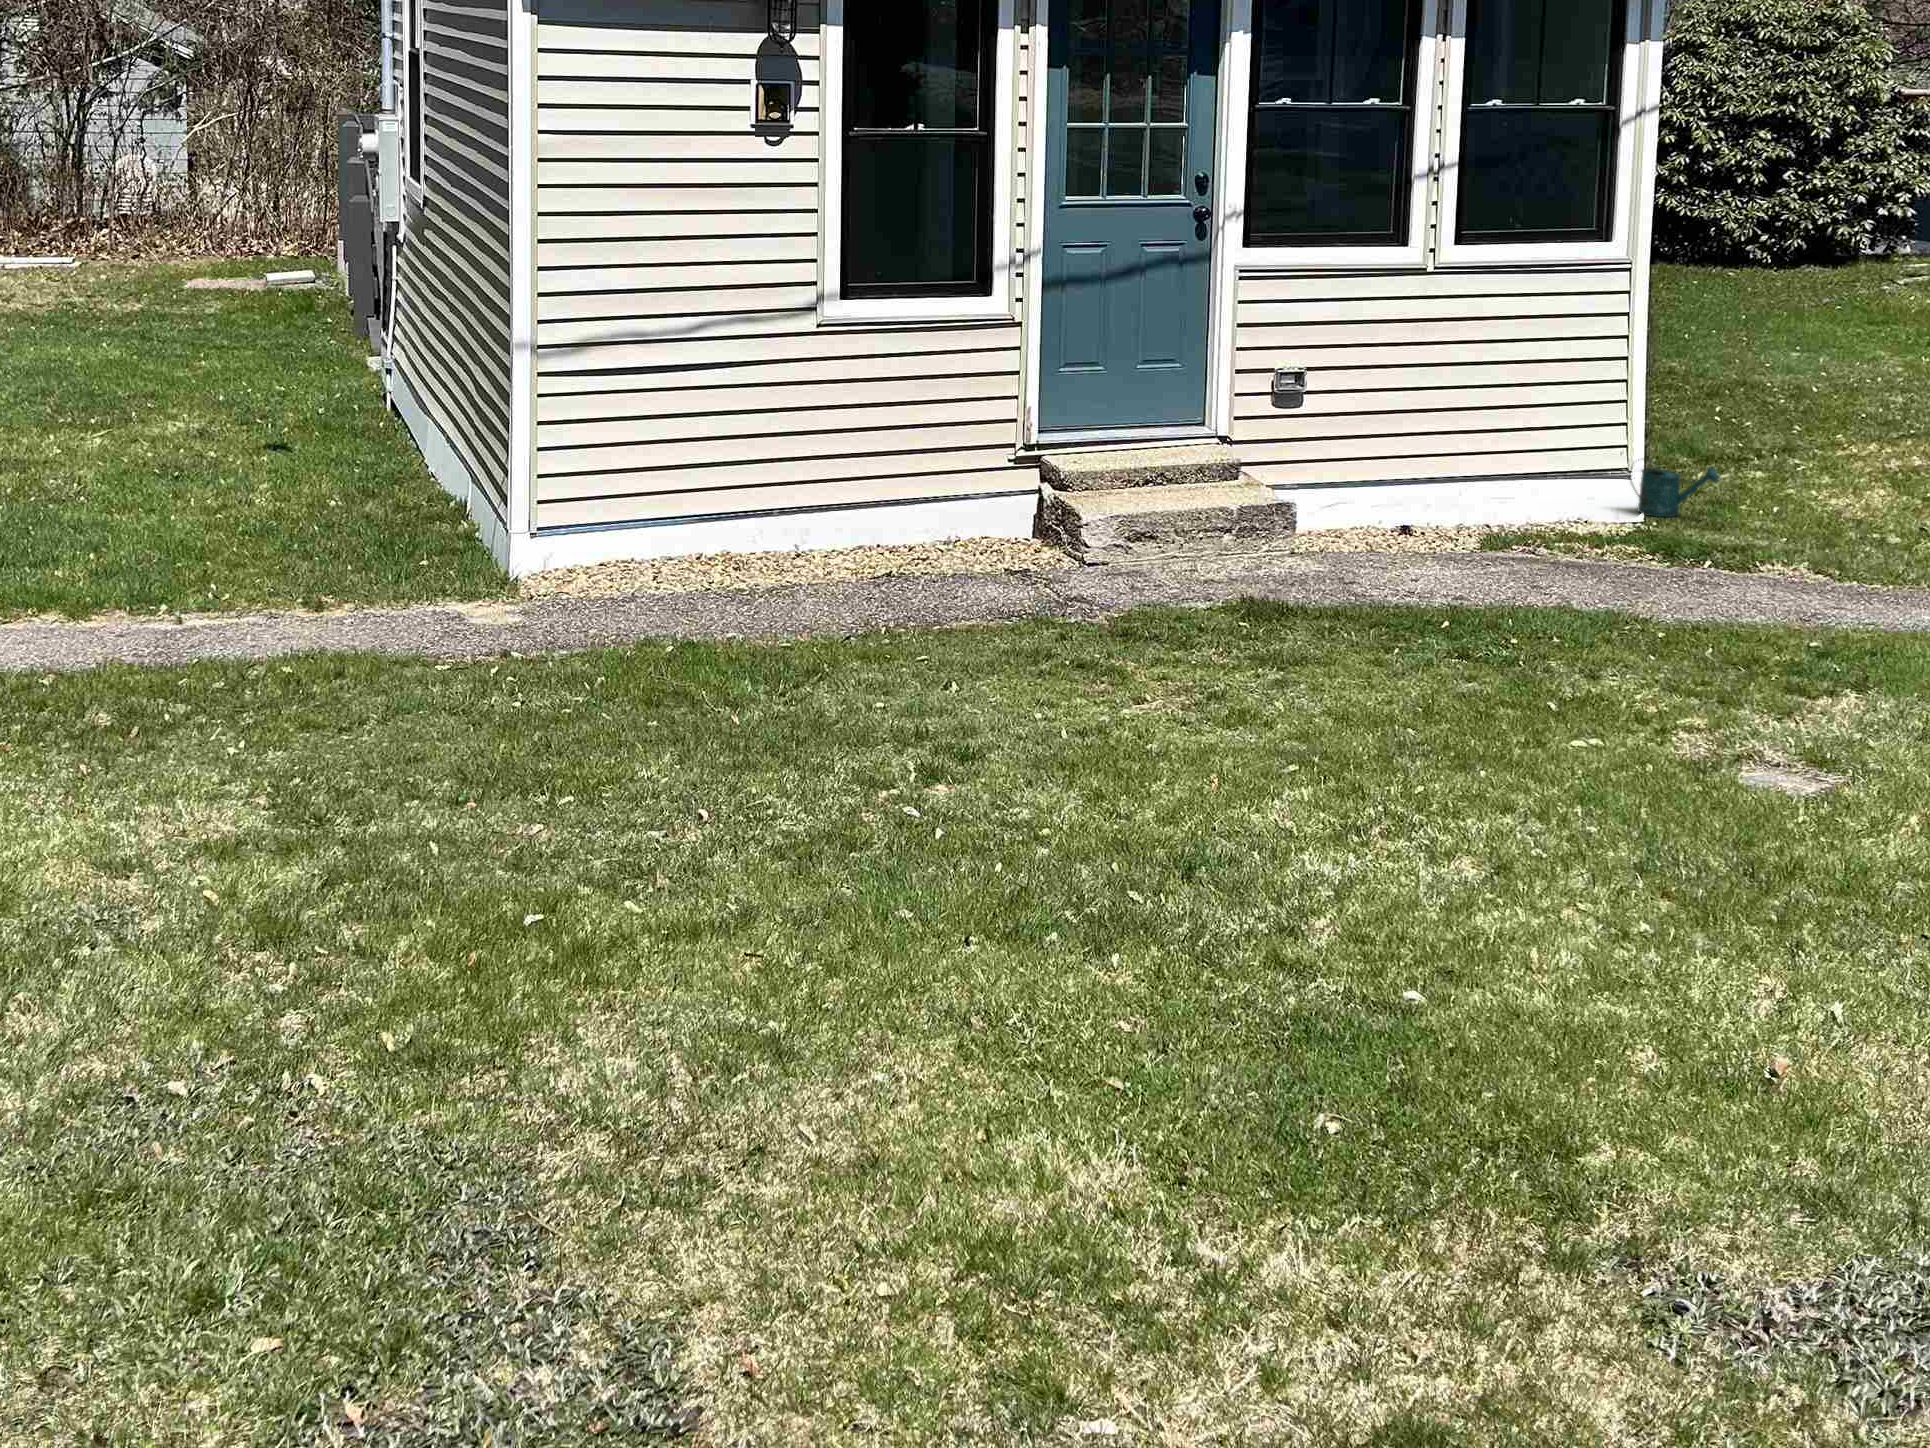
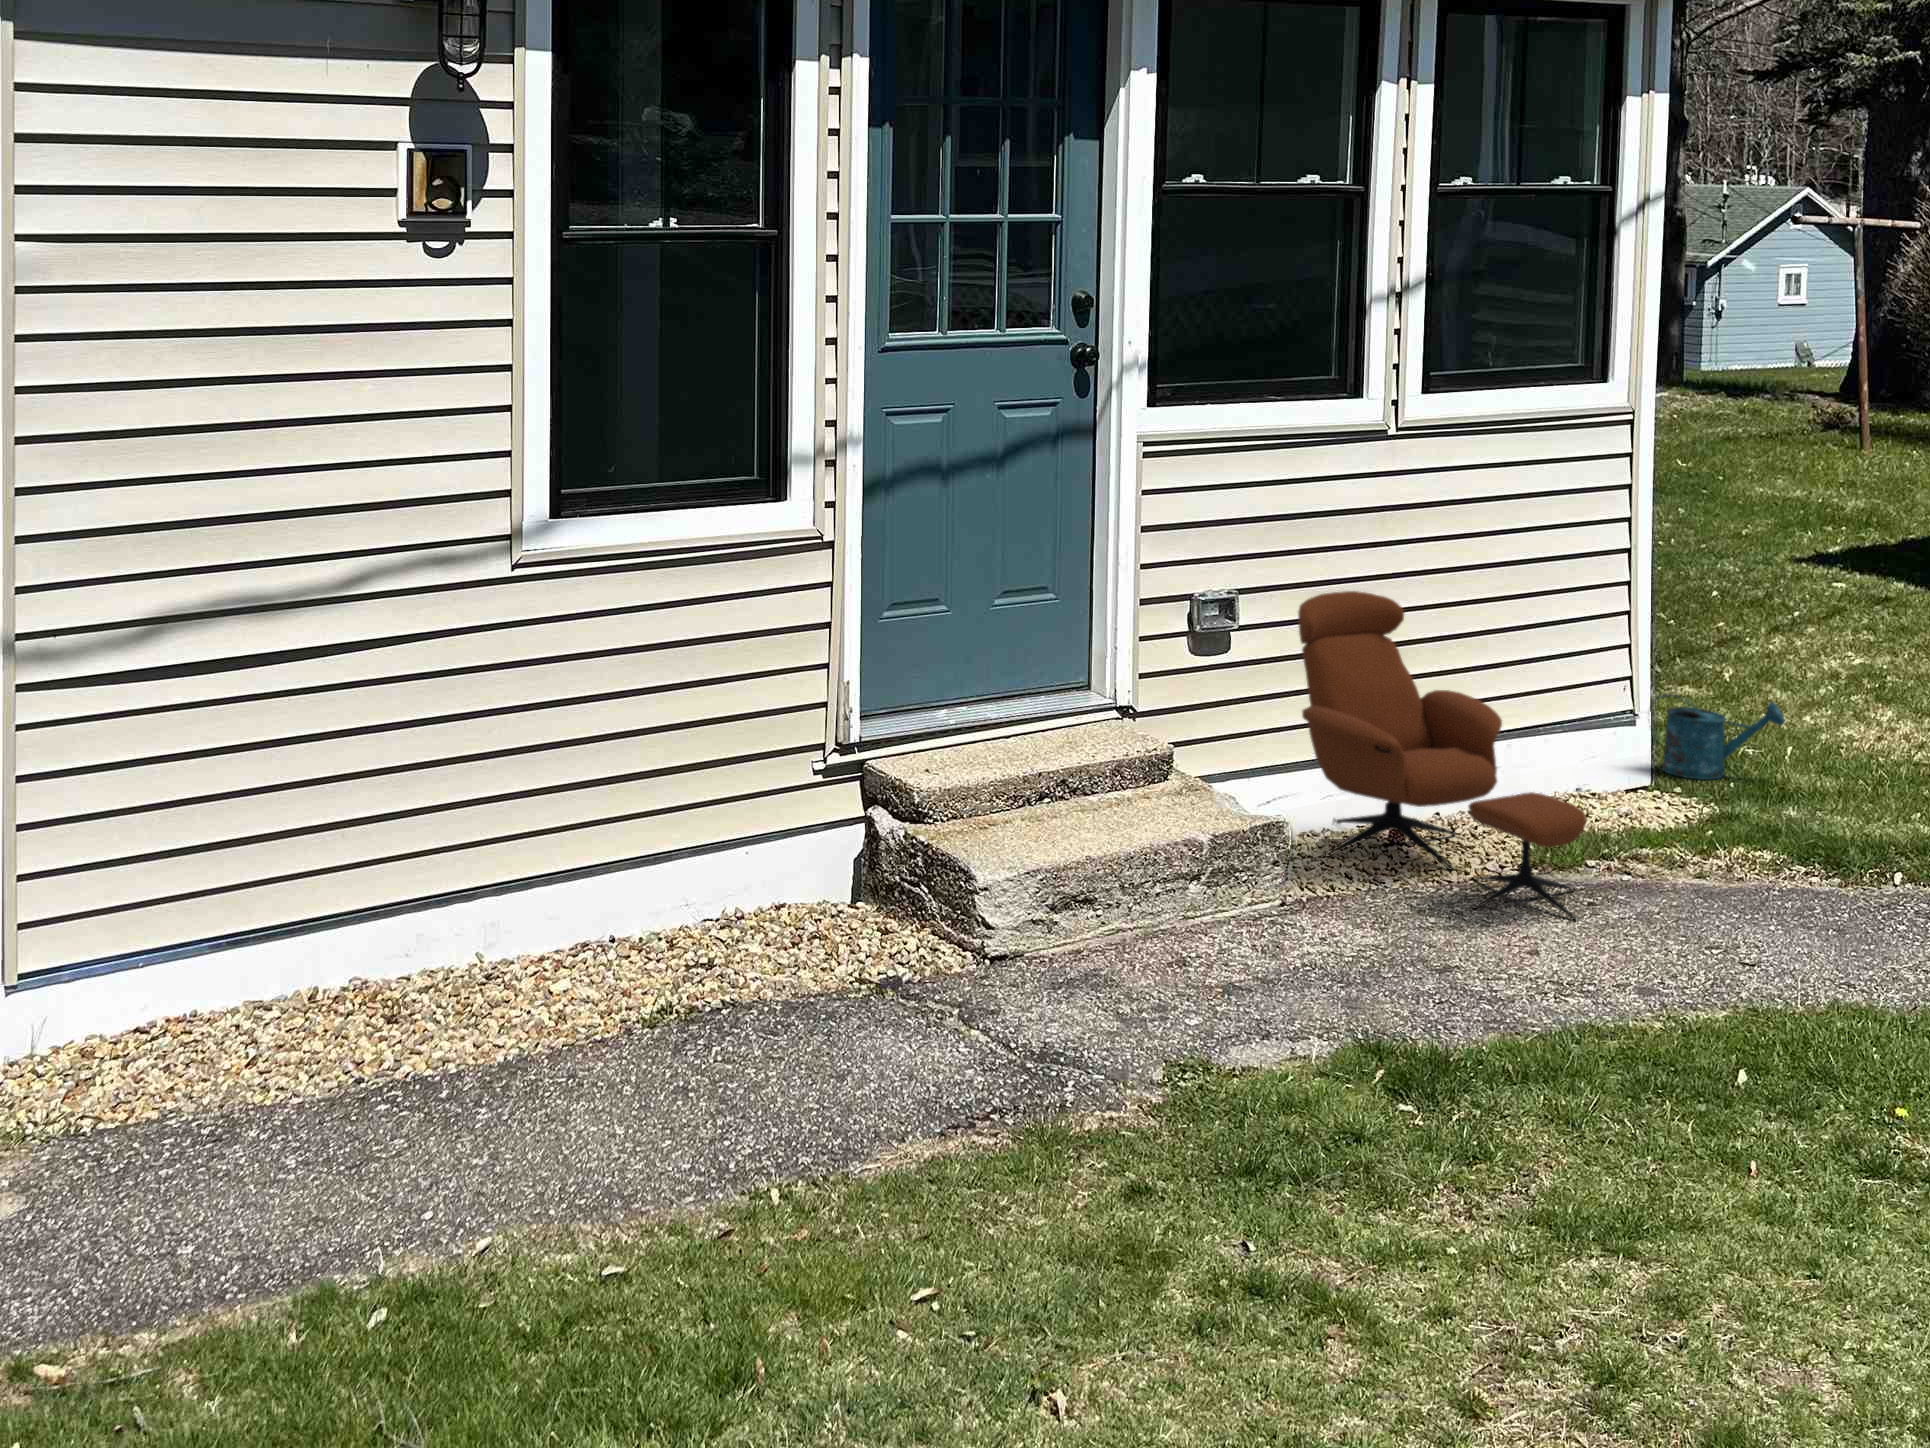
lounge chair: none [1334,373,1487,576] -> present [1298,591,1587,921]

